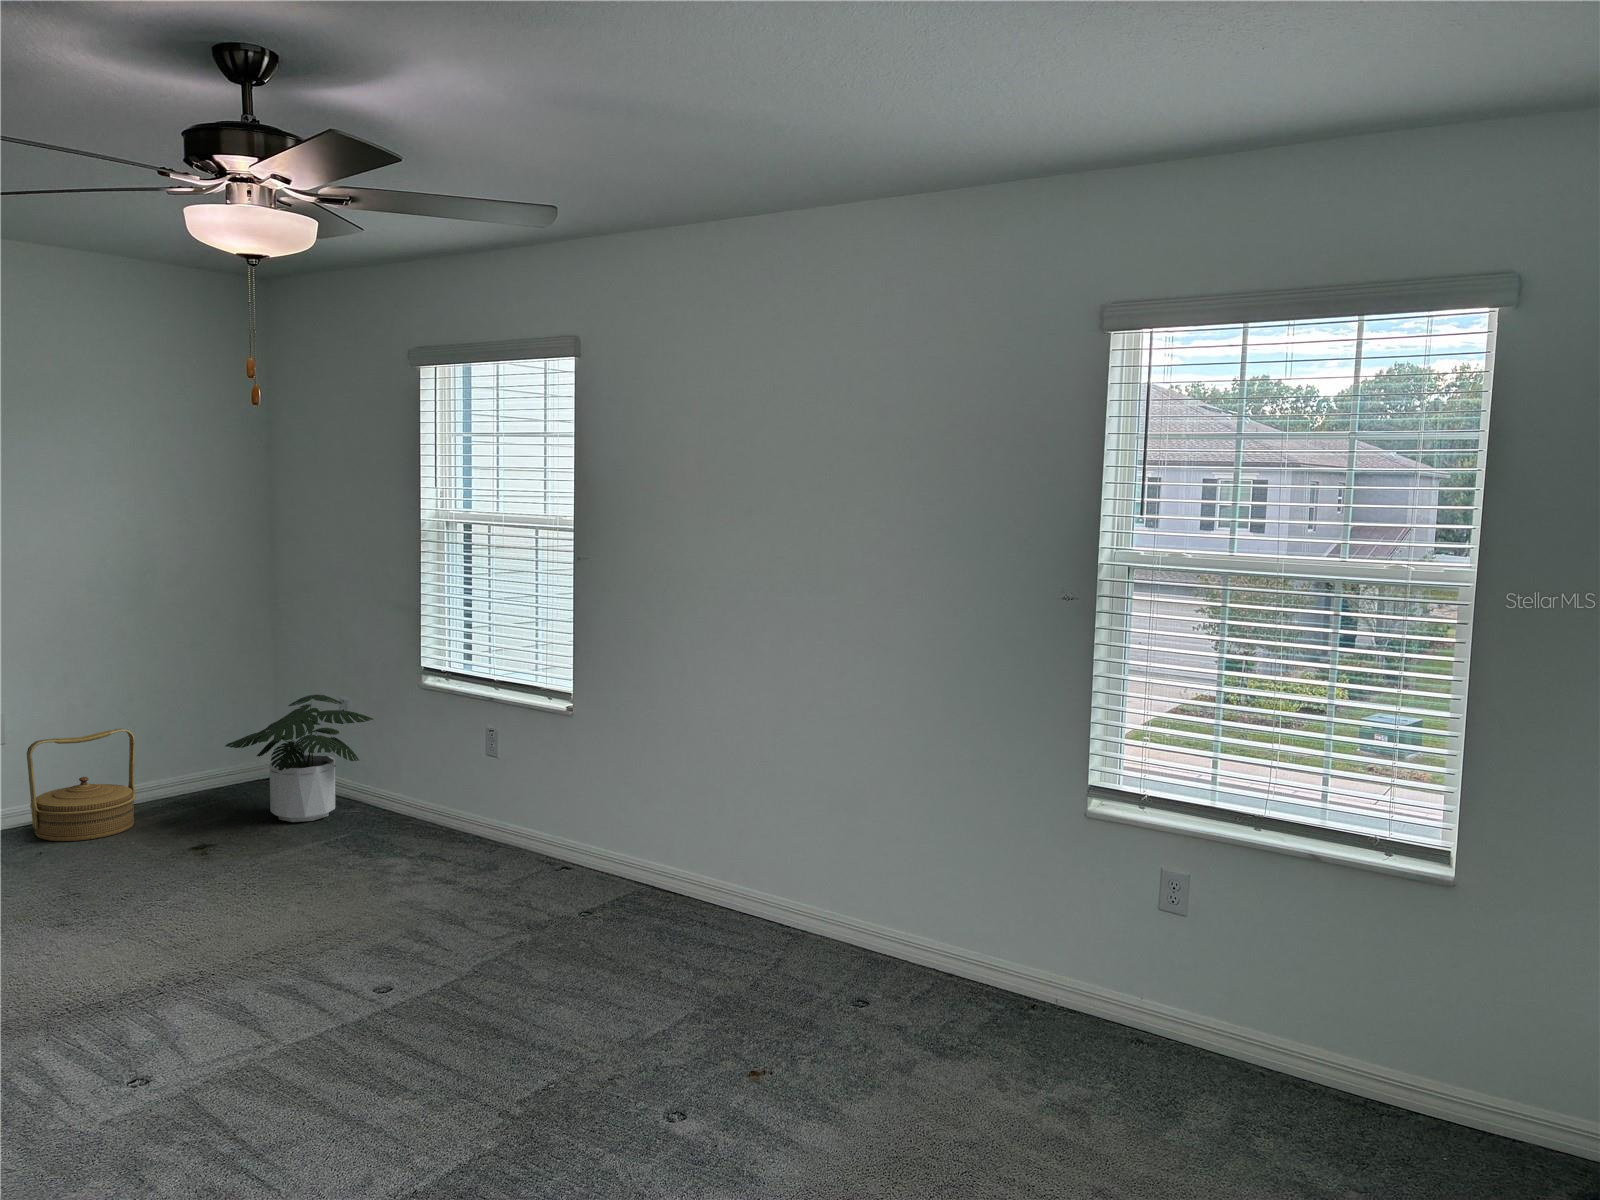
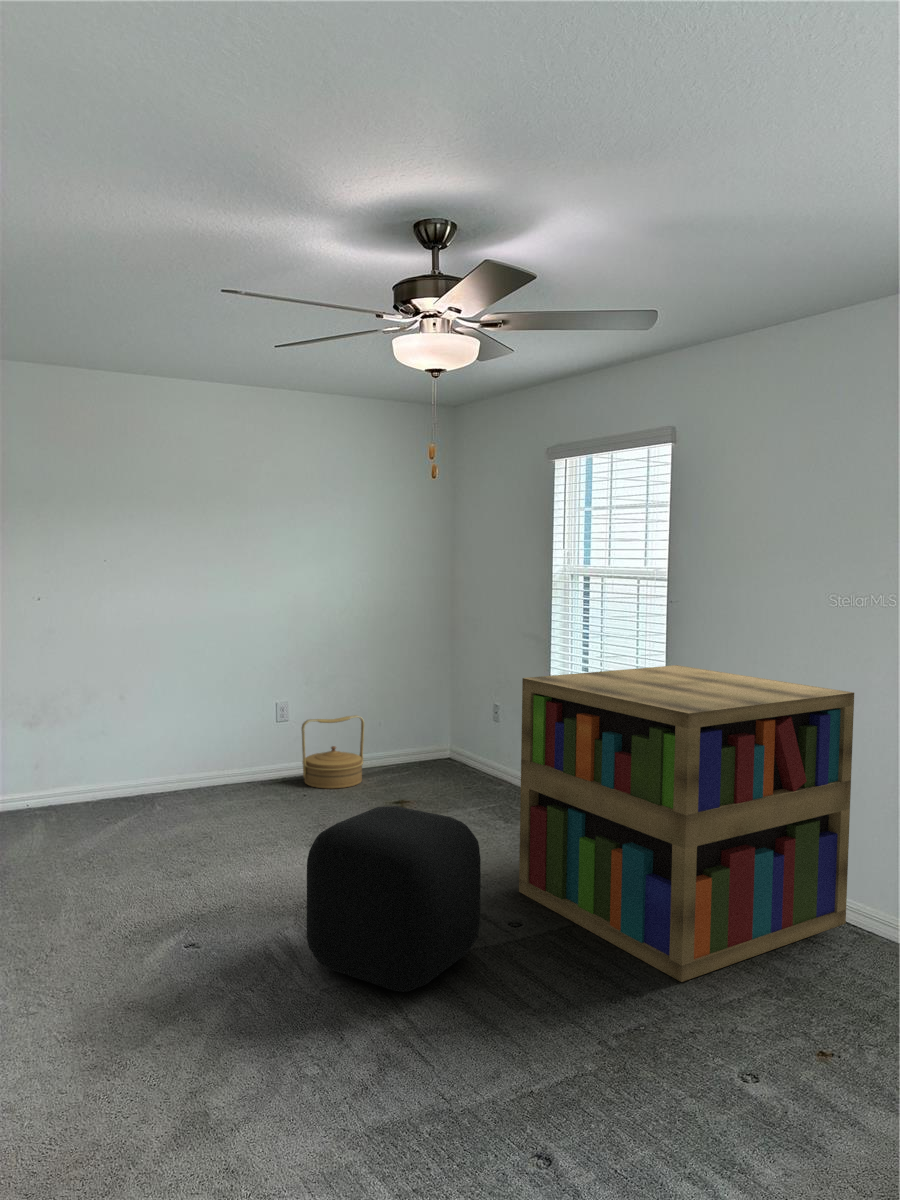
bookshelf: none [384,639,788,1025] -> present [519,665,854,982]
potted plant: present [225,694,373,822] -> none [419,700,517,791]
ottoman: none [68,856,336,1105] -> present [307,806,481,992]

